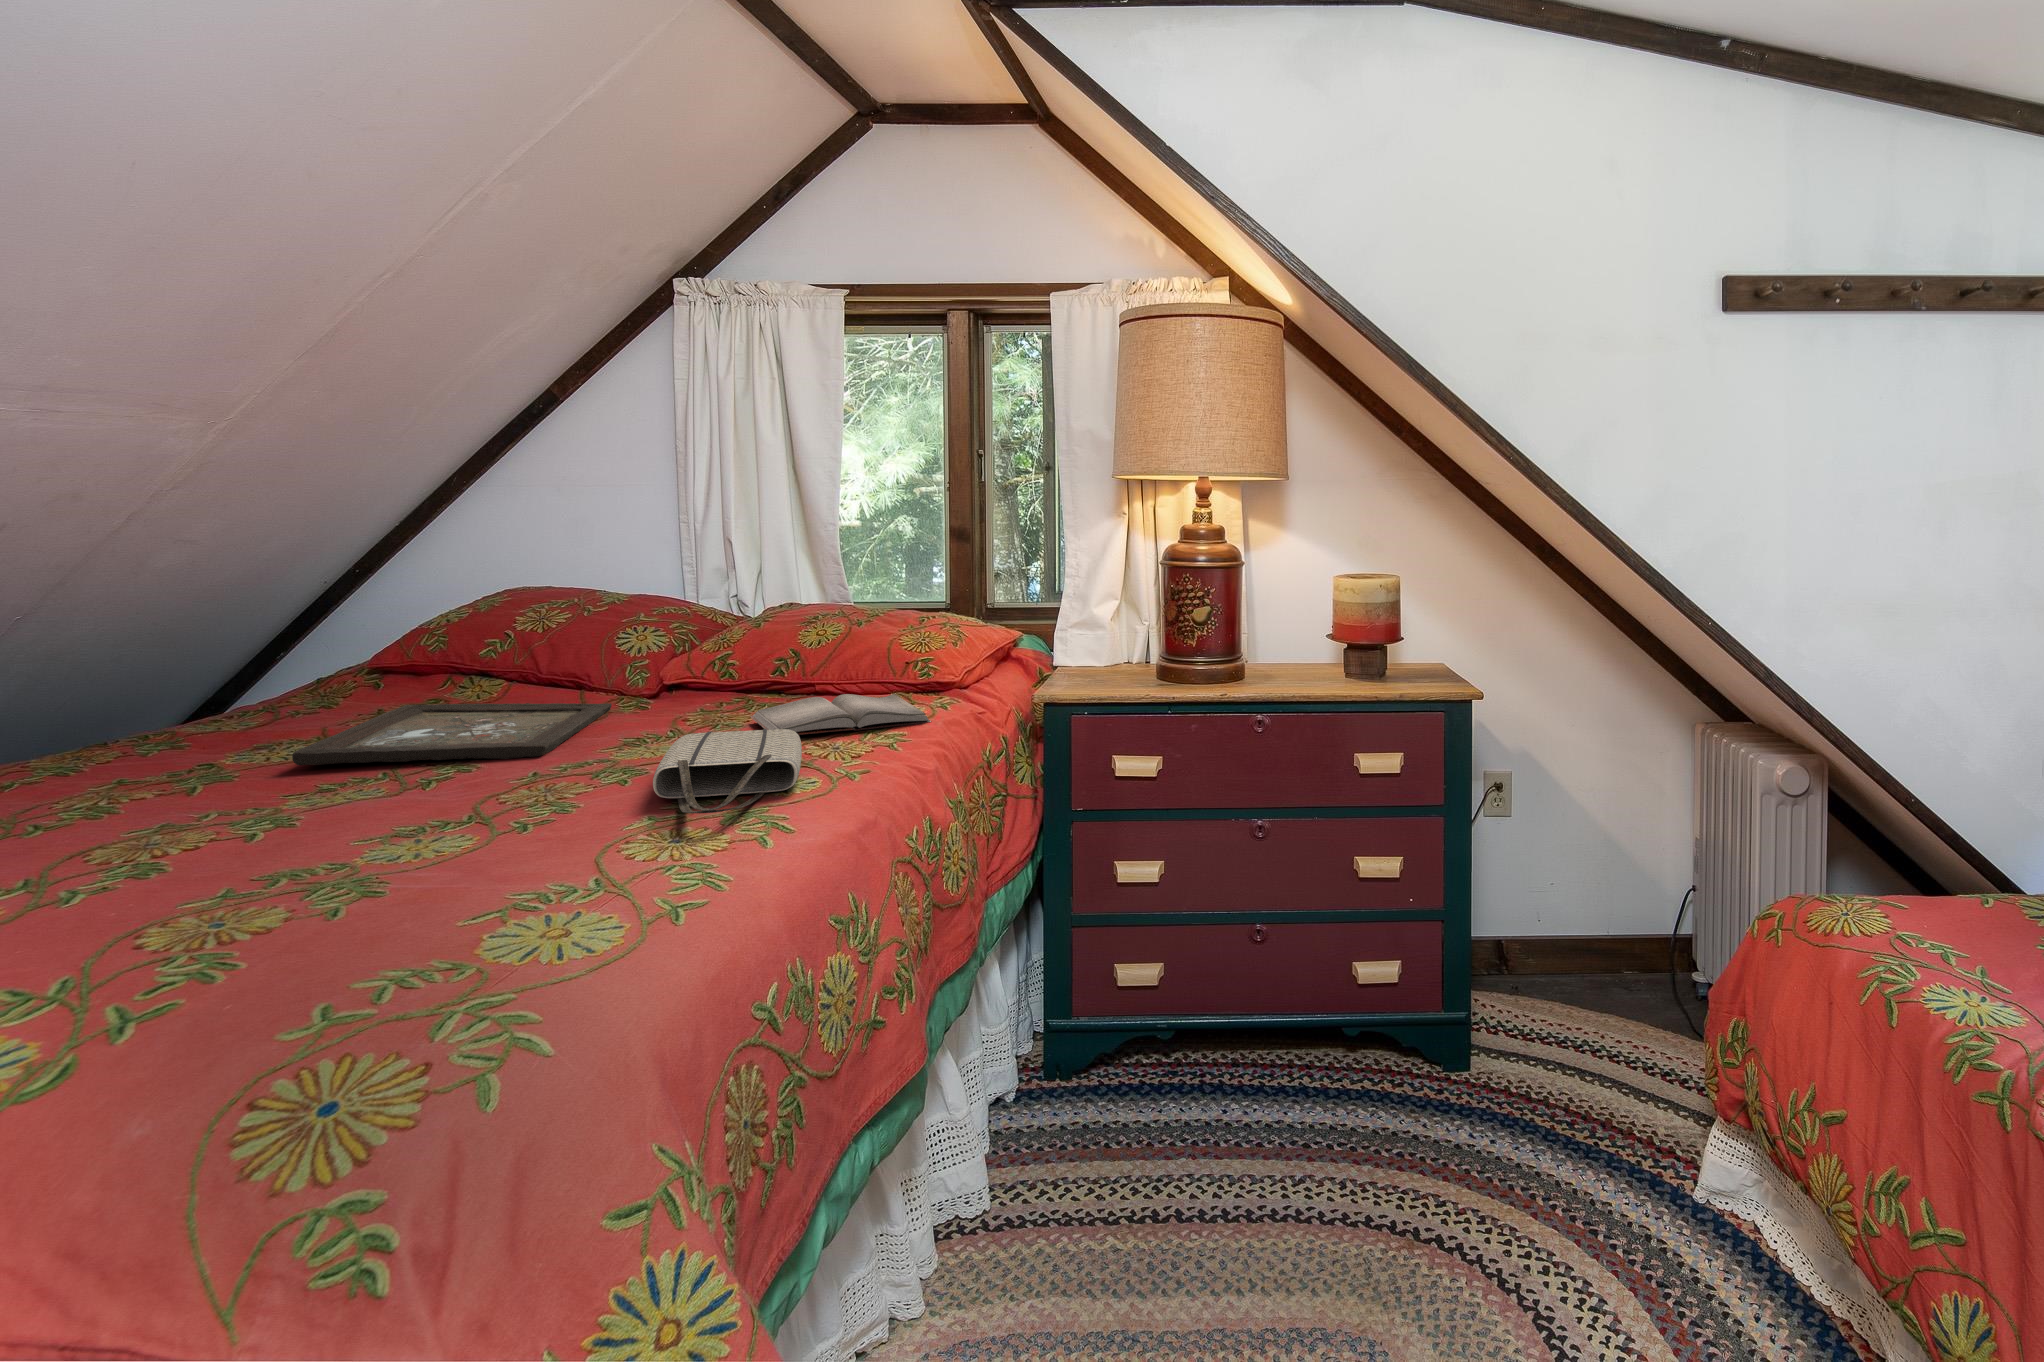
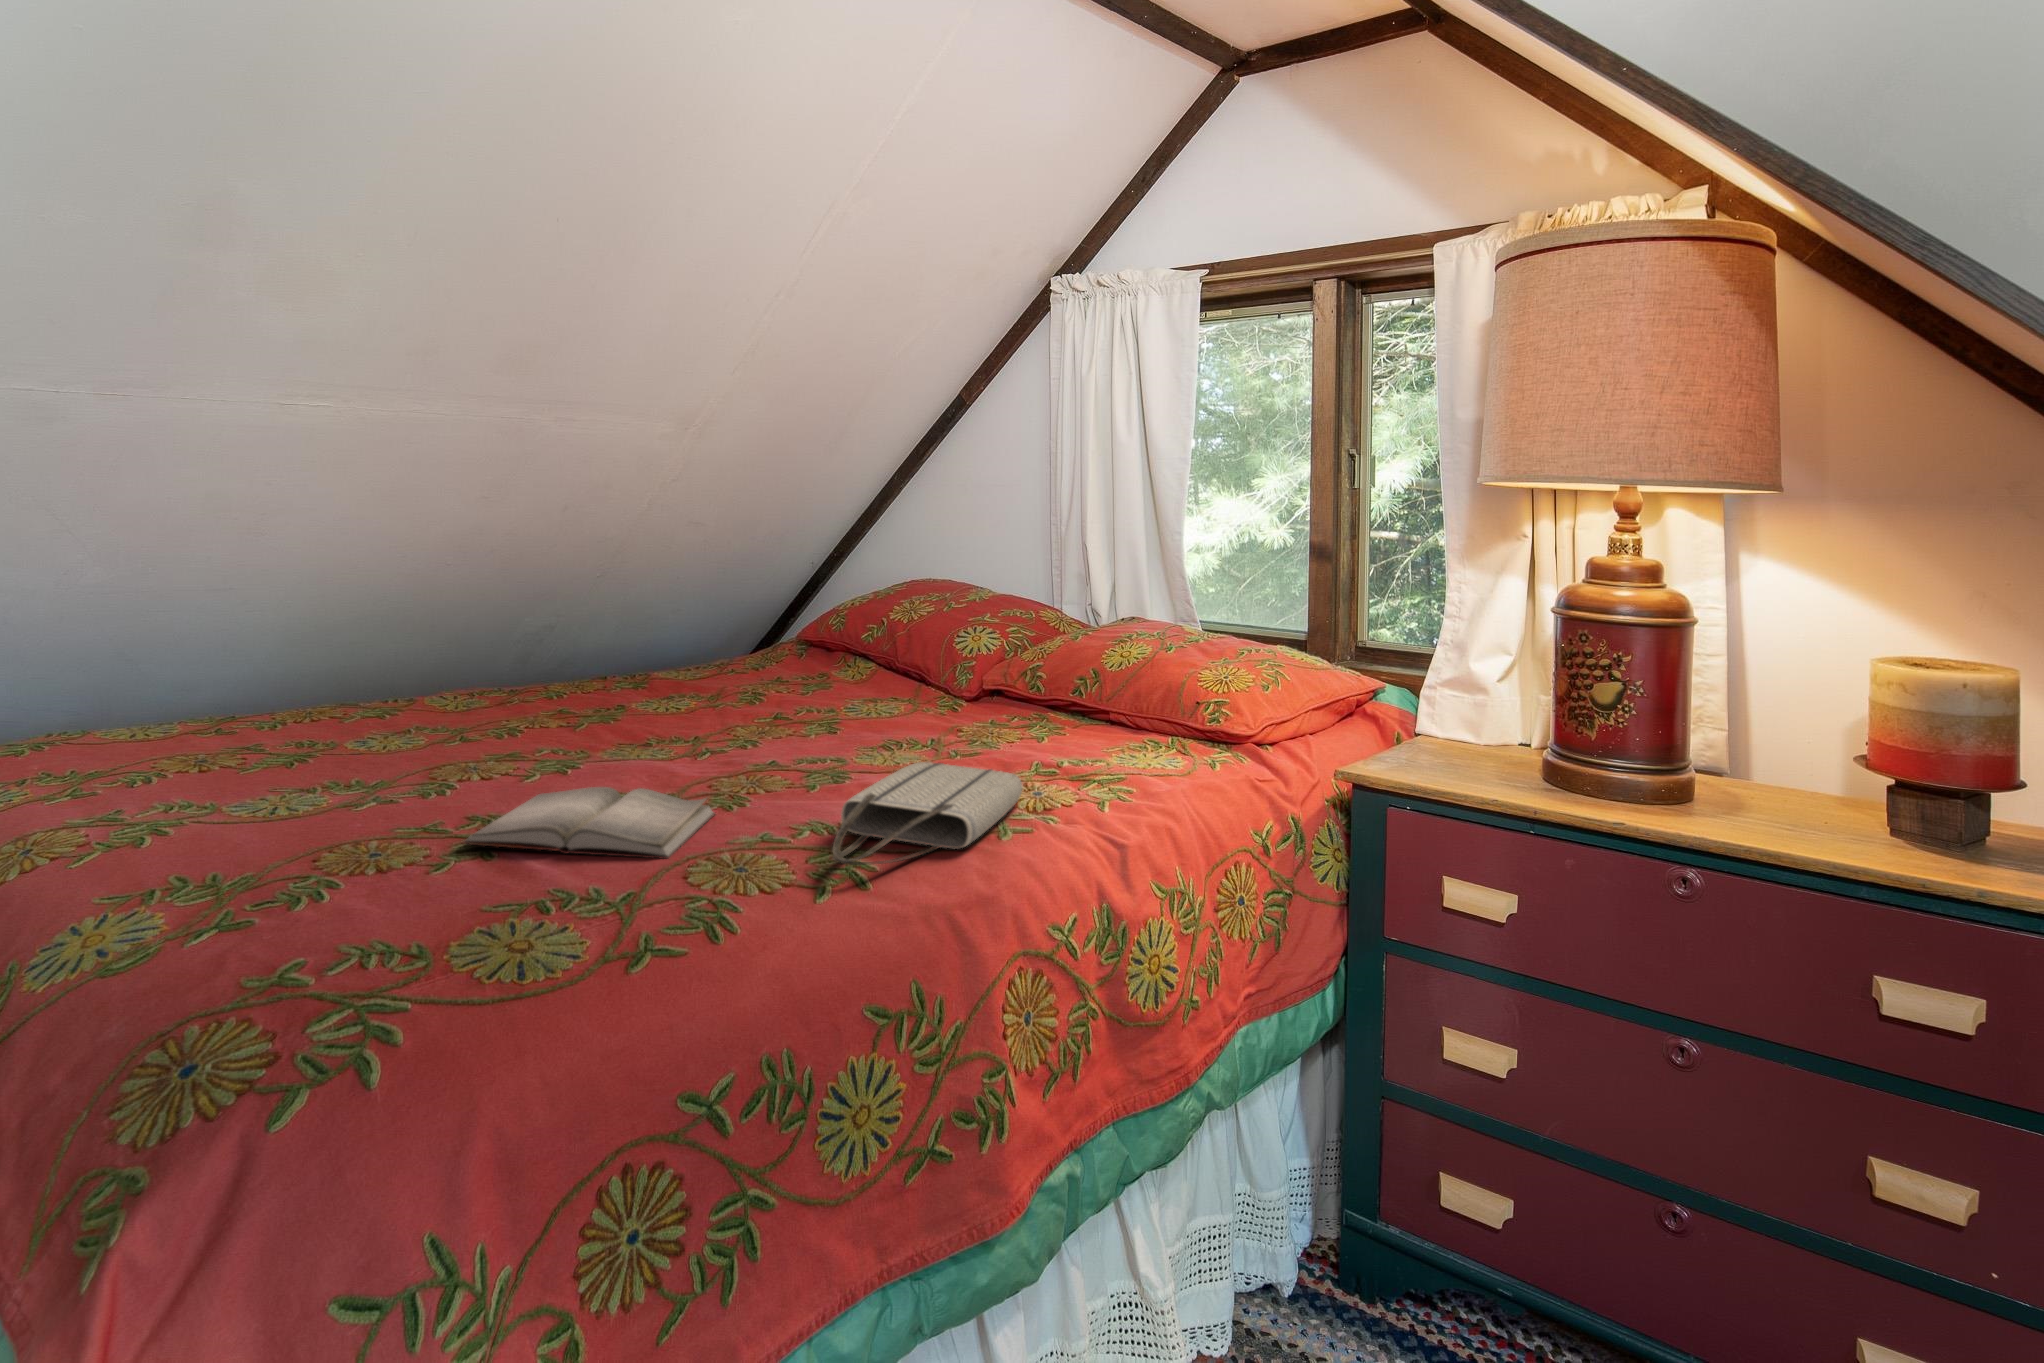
hardback book: present [750,694,932,735] -> present [462,787,715,859]
tray: present [292,703,612,765] -> none [673,689,933,758]

